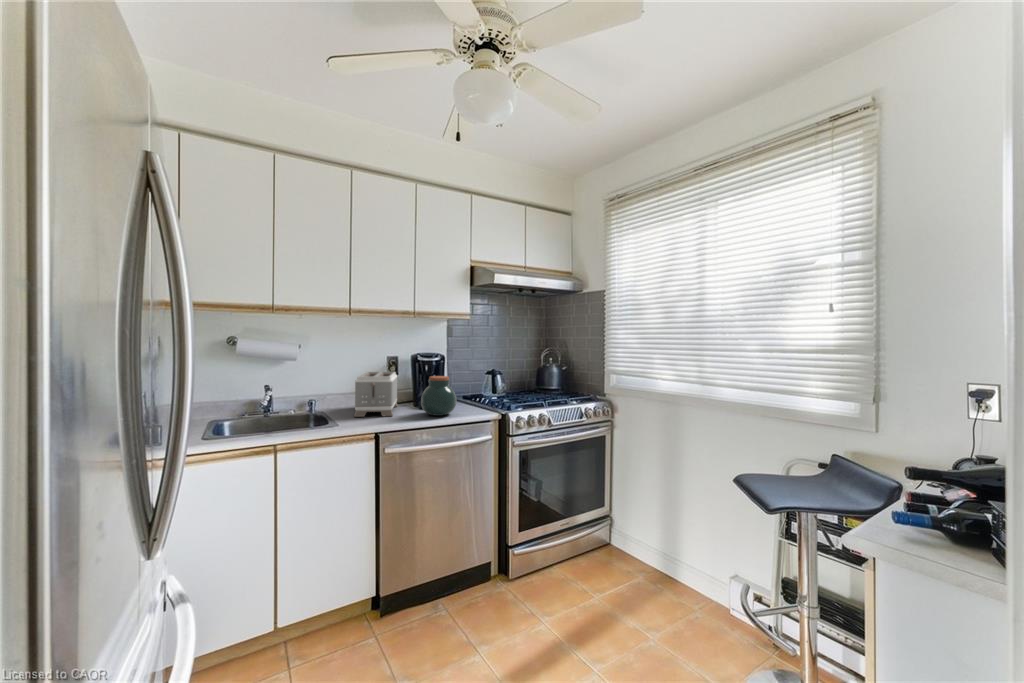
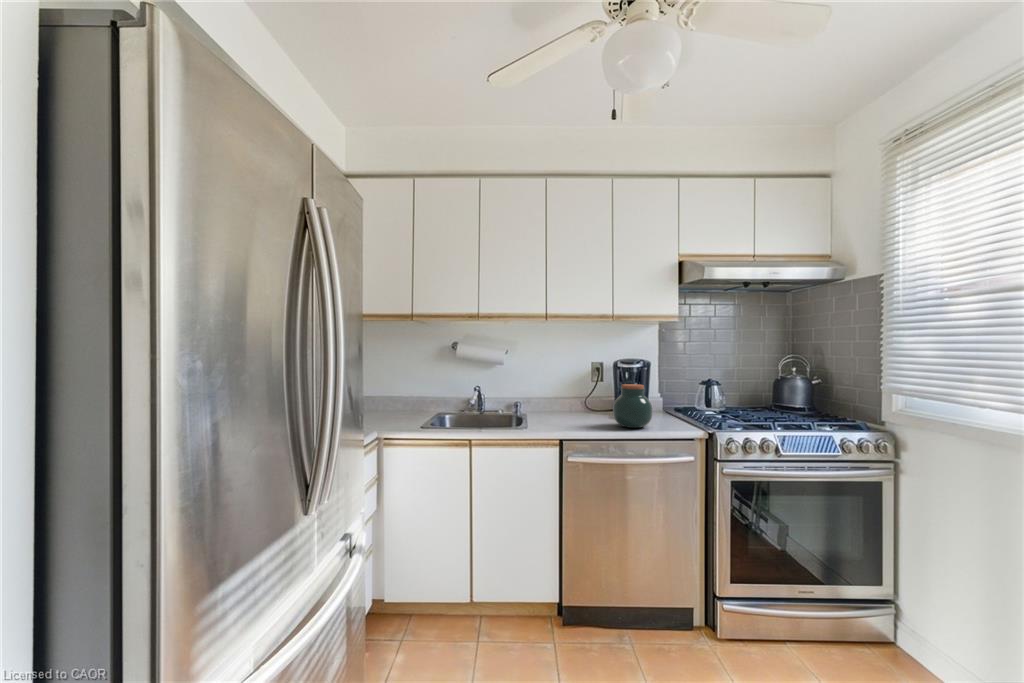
toaster: present [354,372,398,417] -> none [547,378,598,424]

